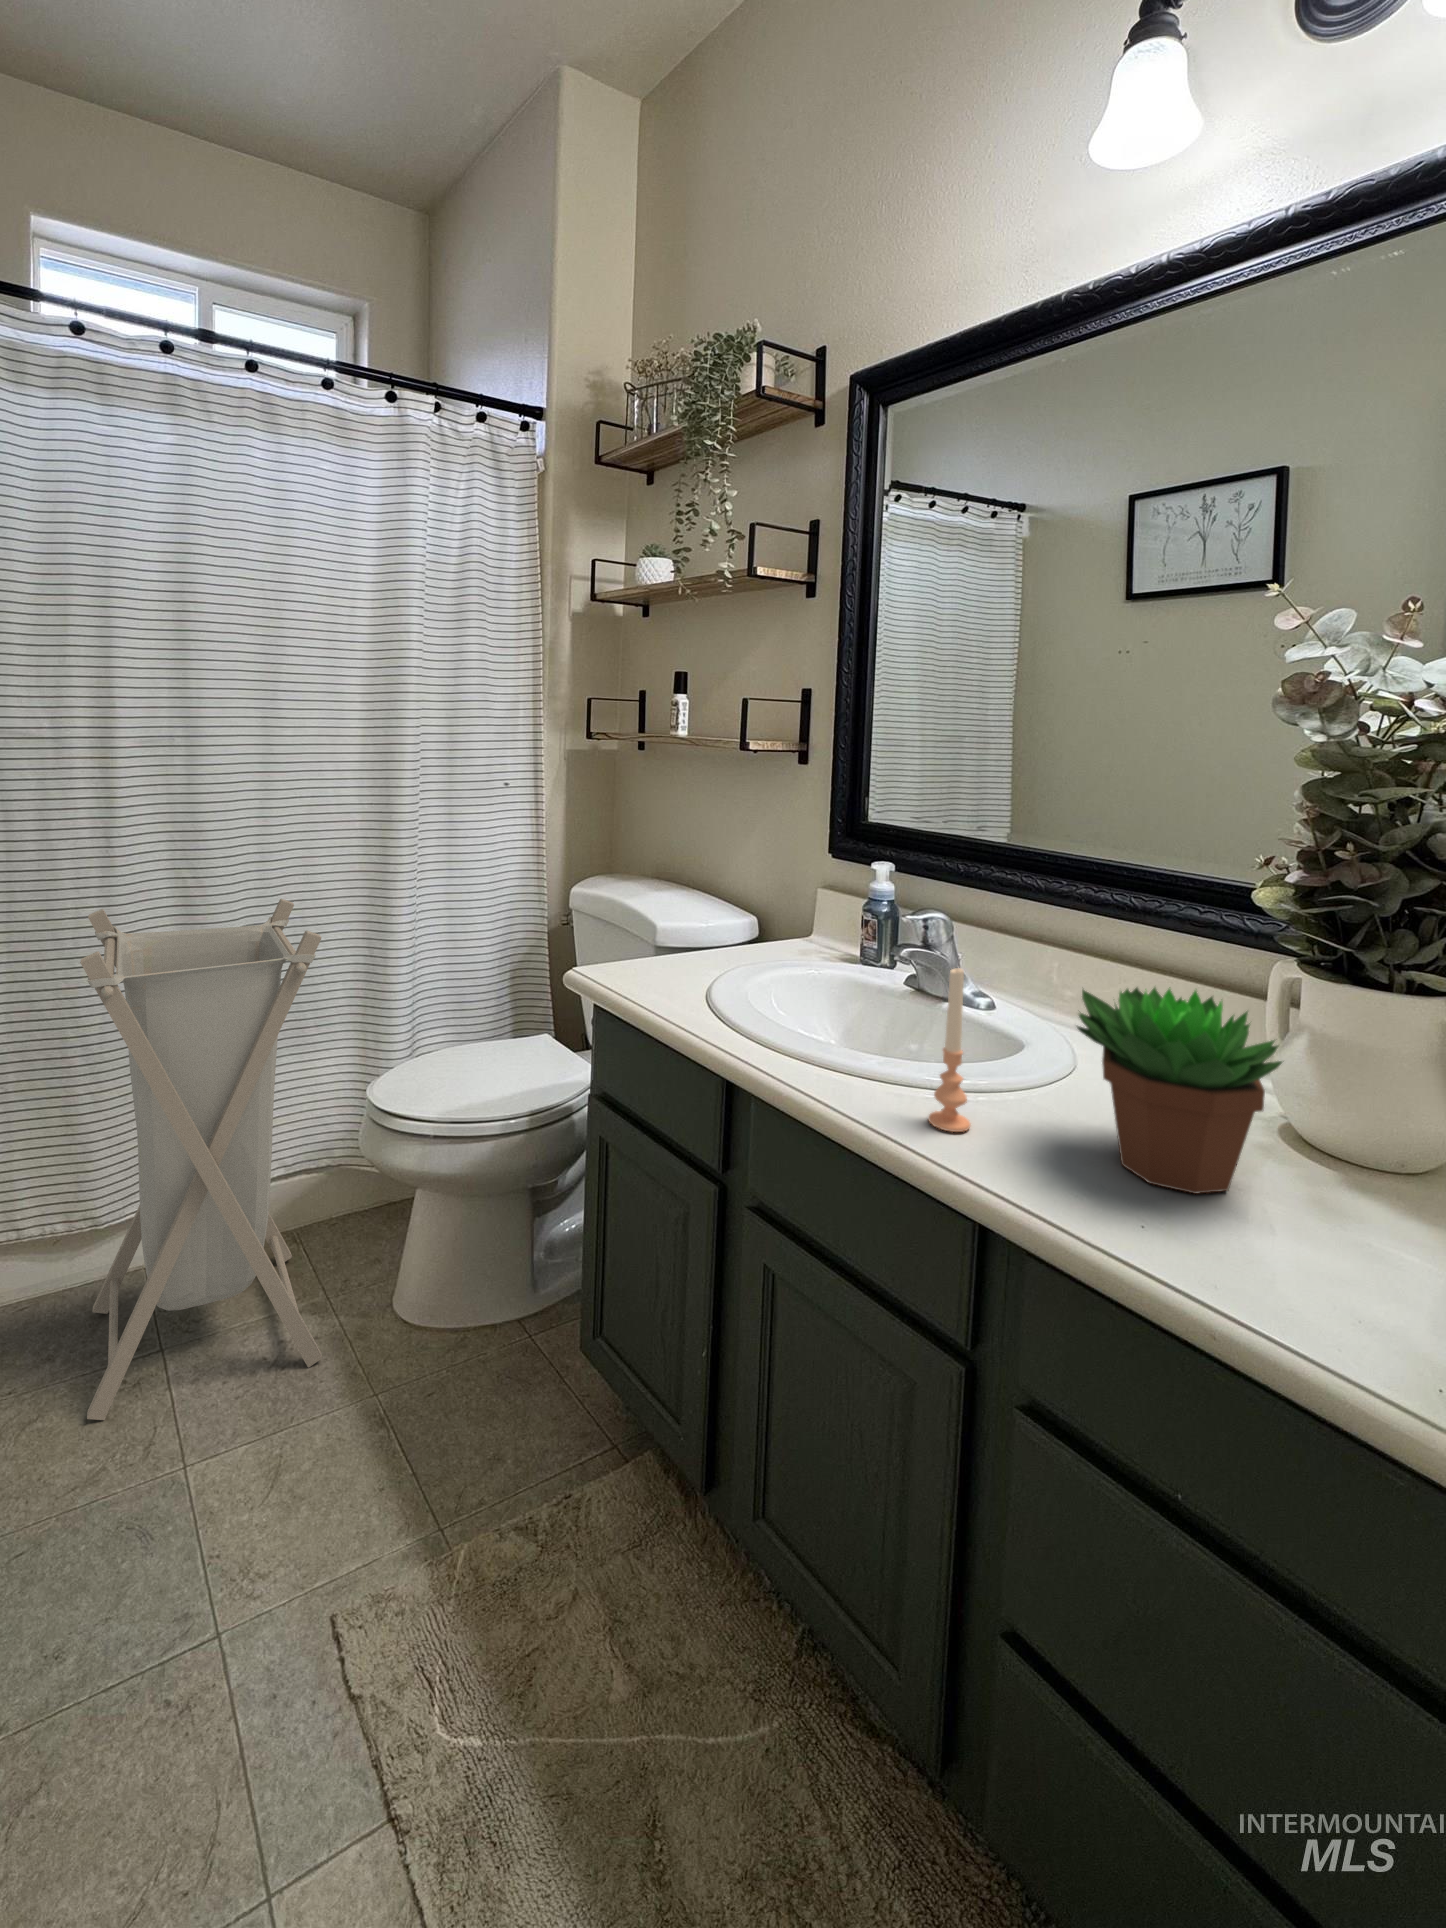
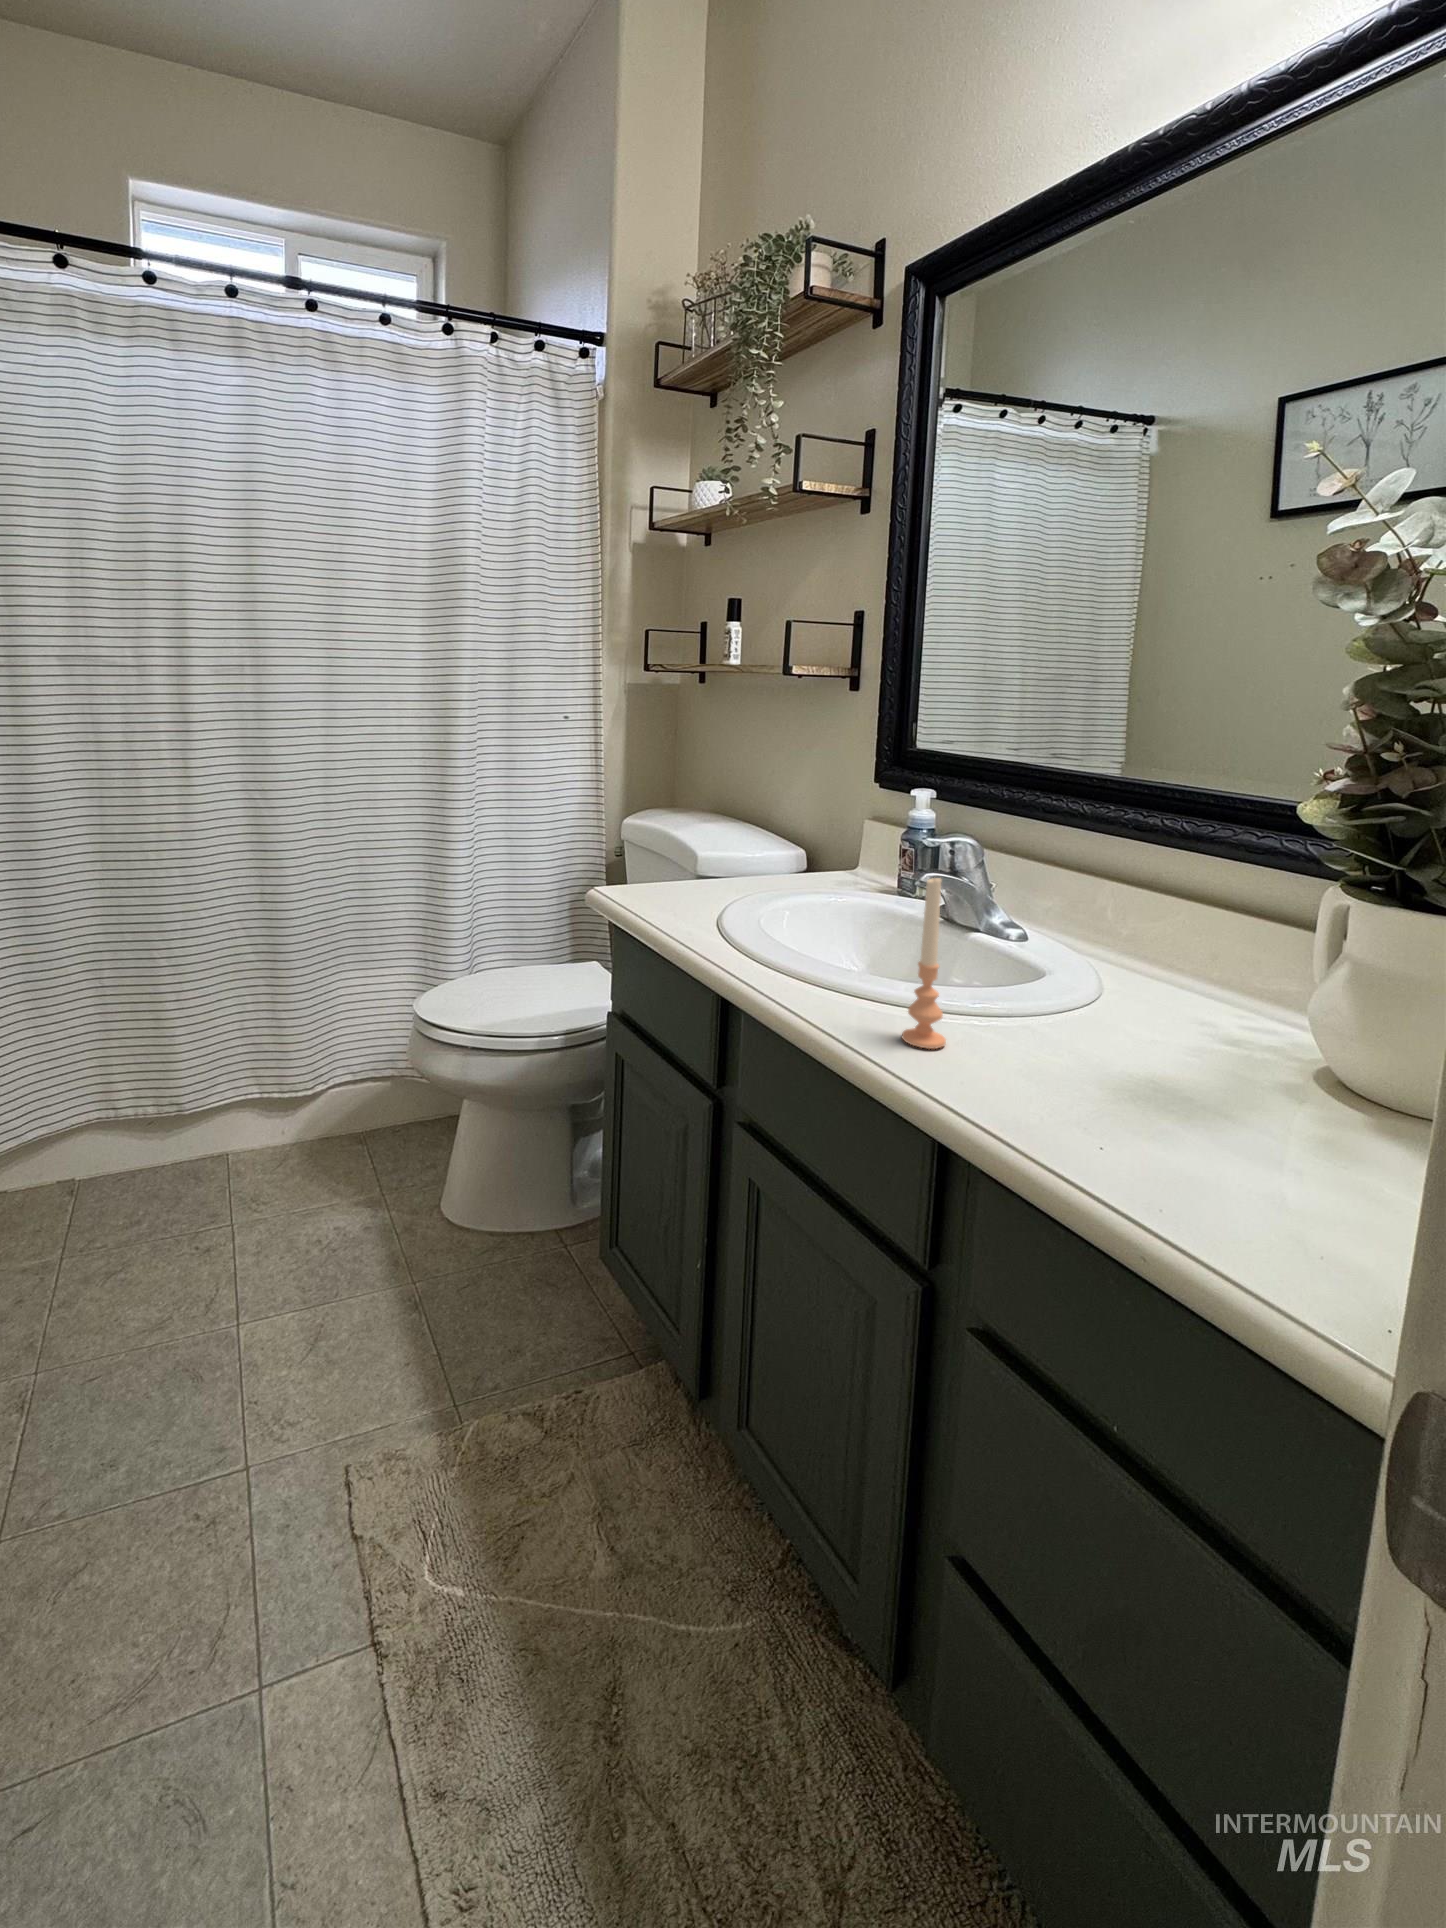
laundry hamper: present [80,899,322,1420] -> none [146,821,370,1278]
succulent plant: present [1077,988,1282,1194] -> none [1054,902,1291,1122]

